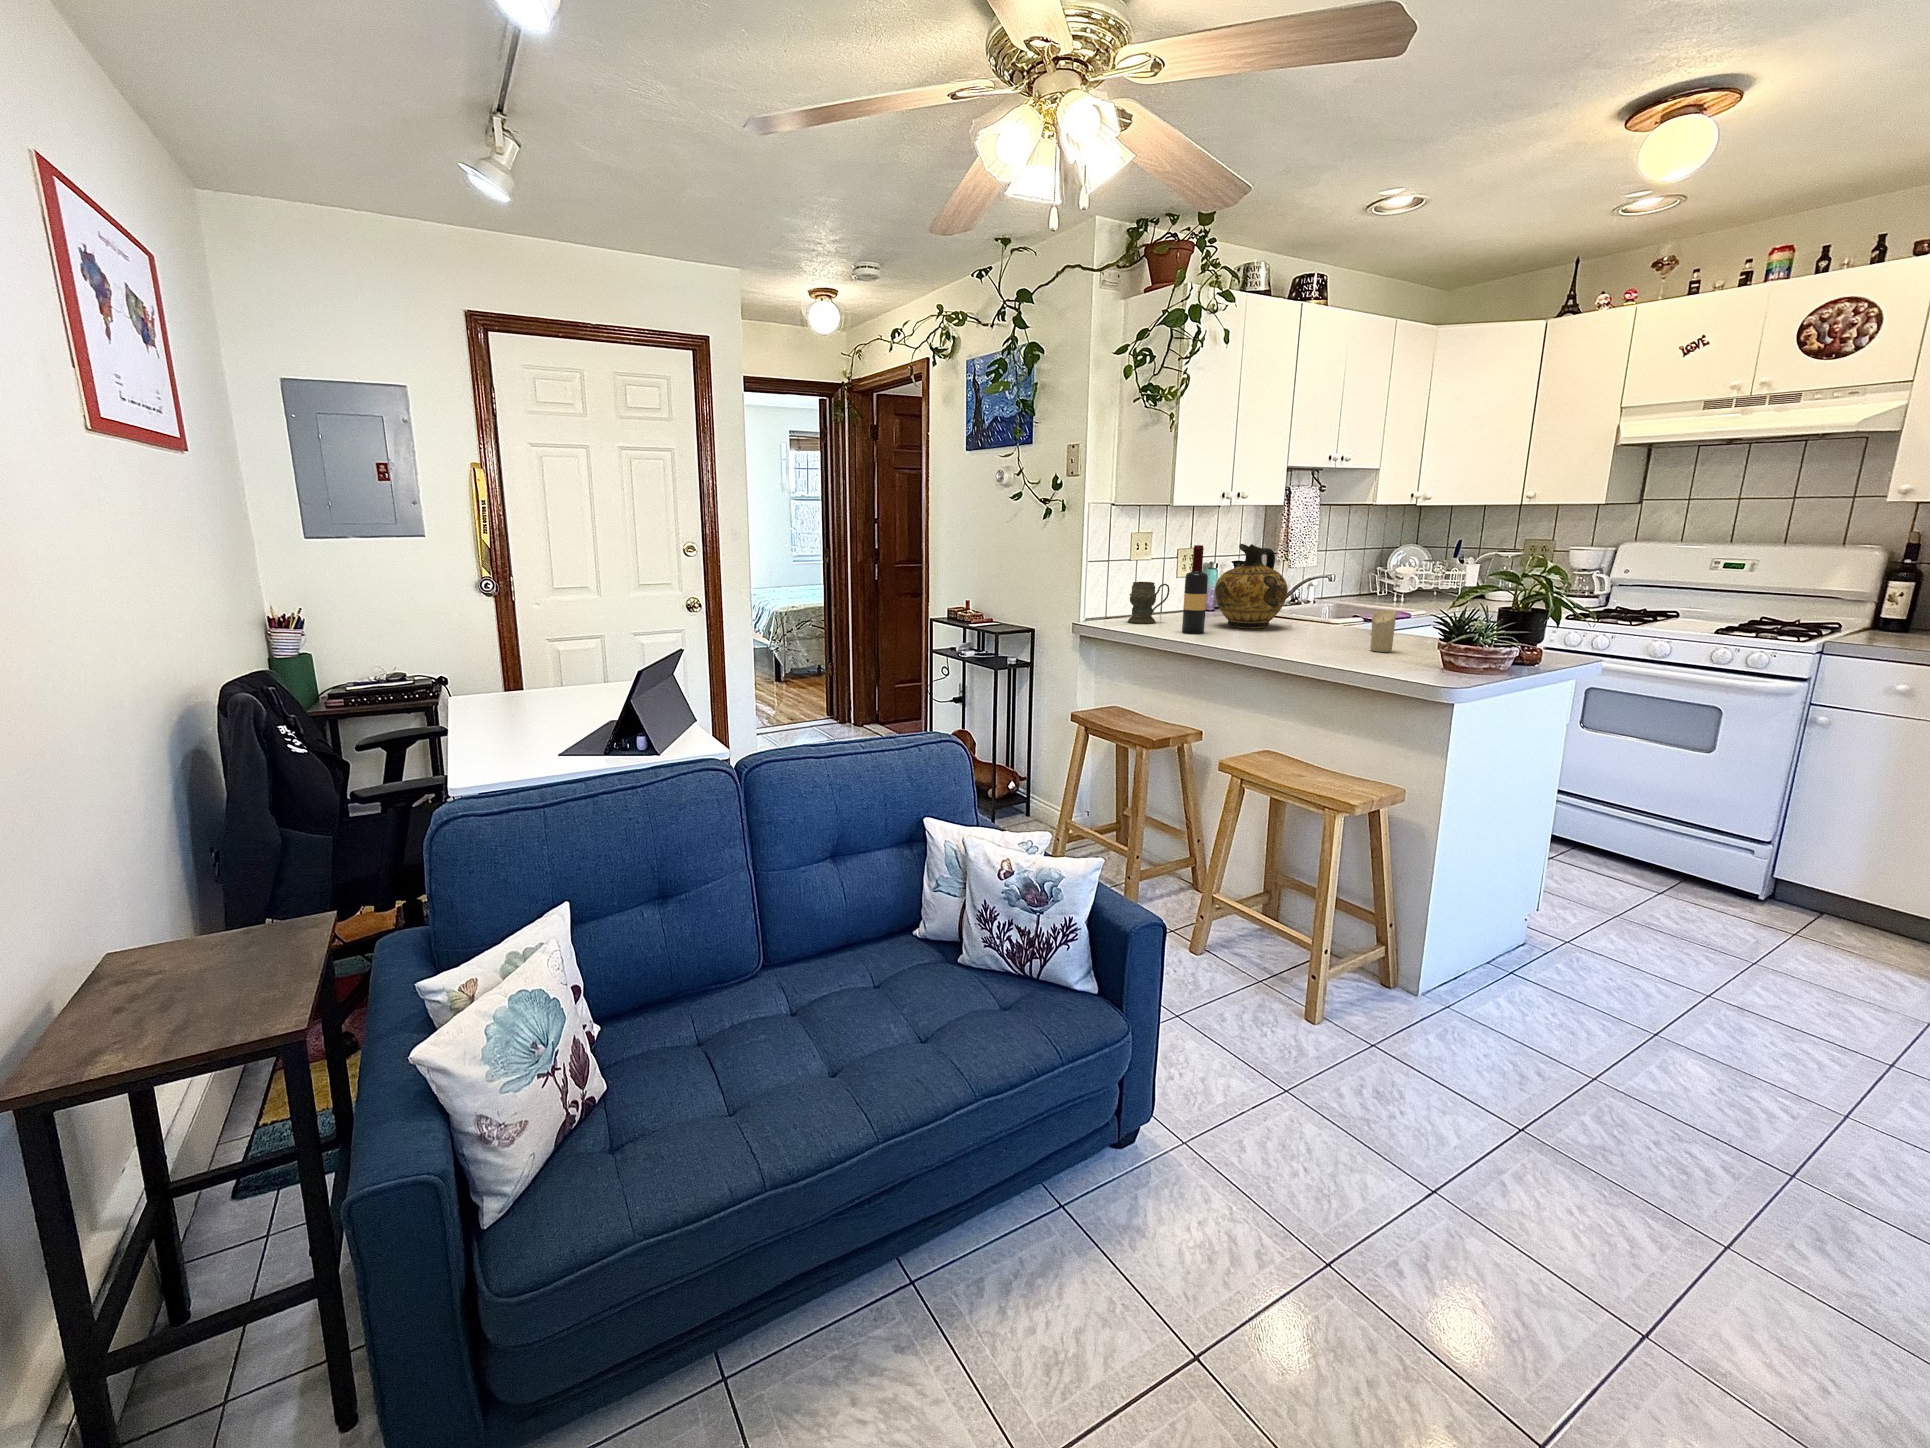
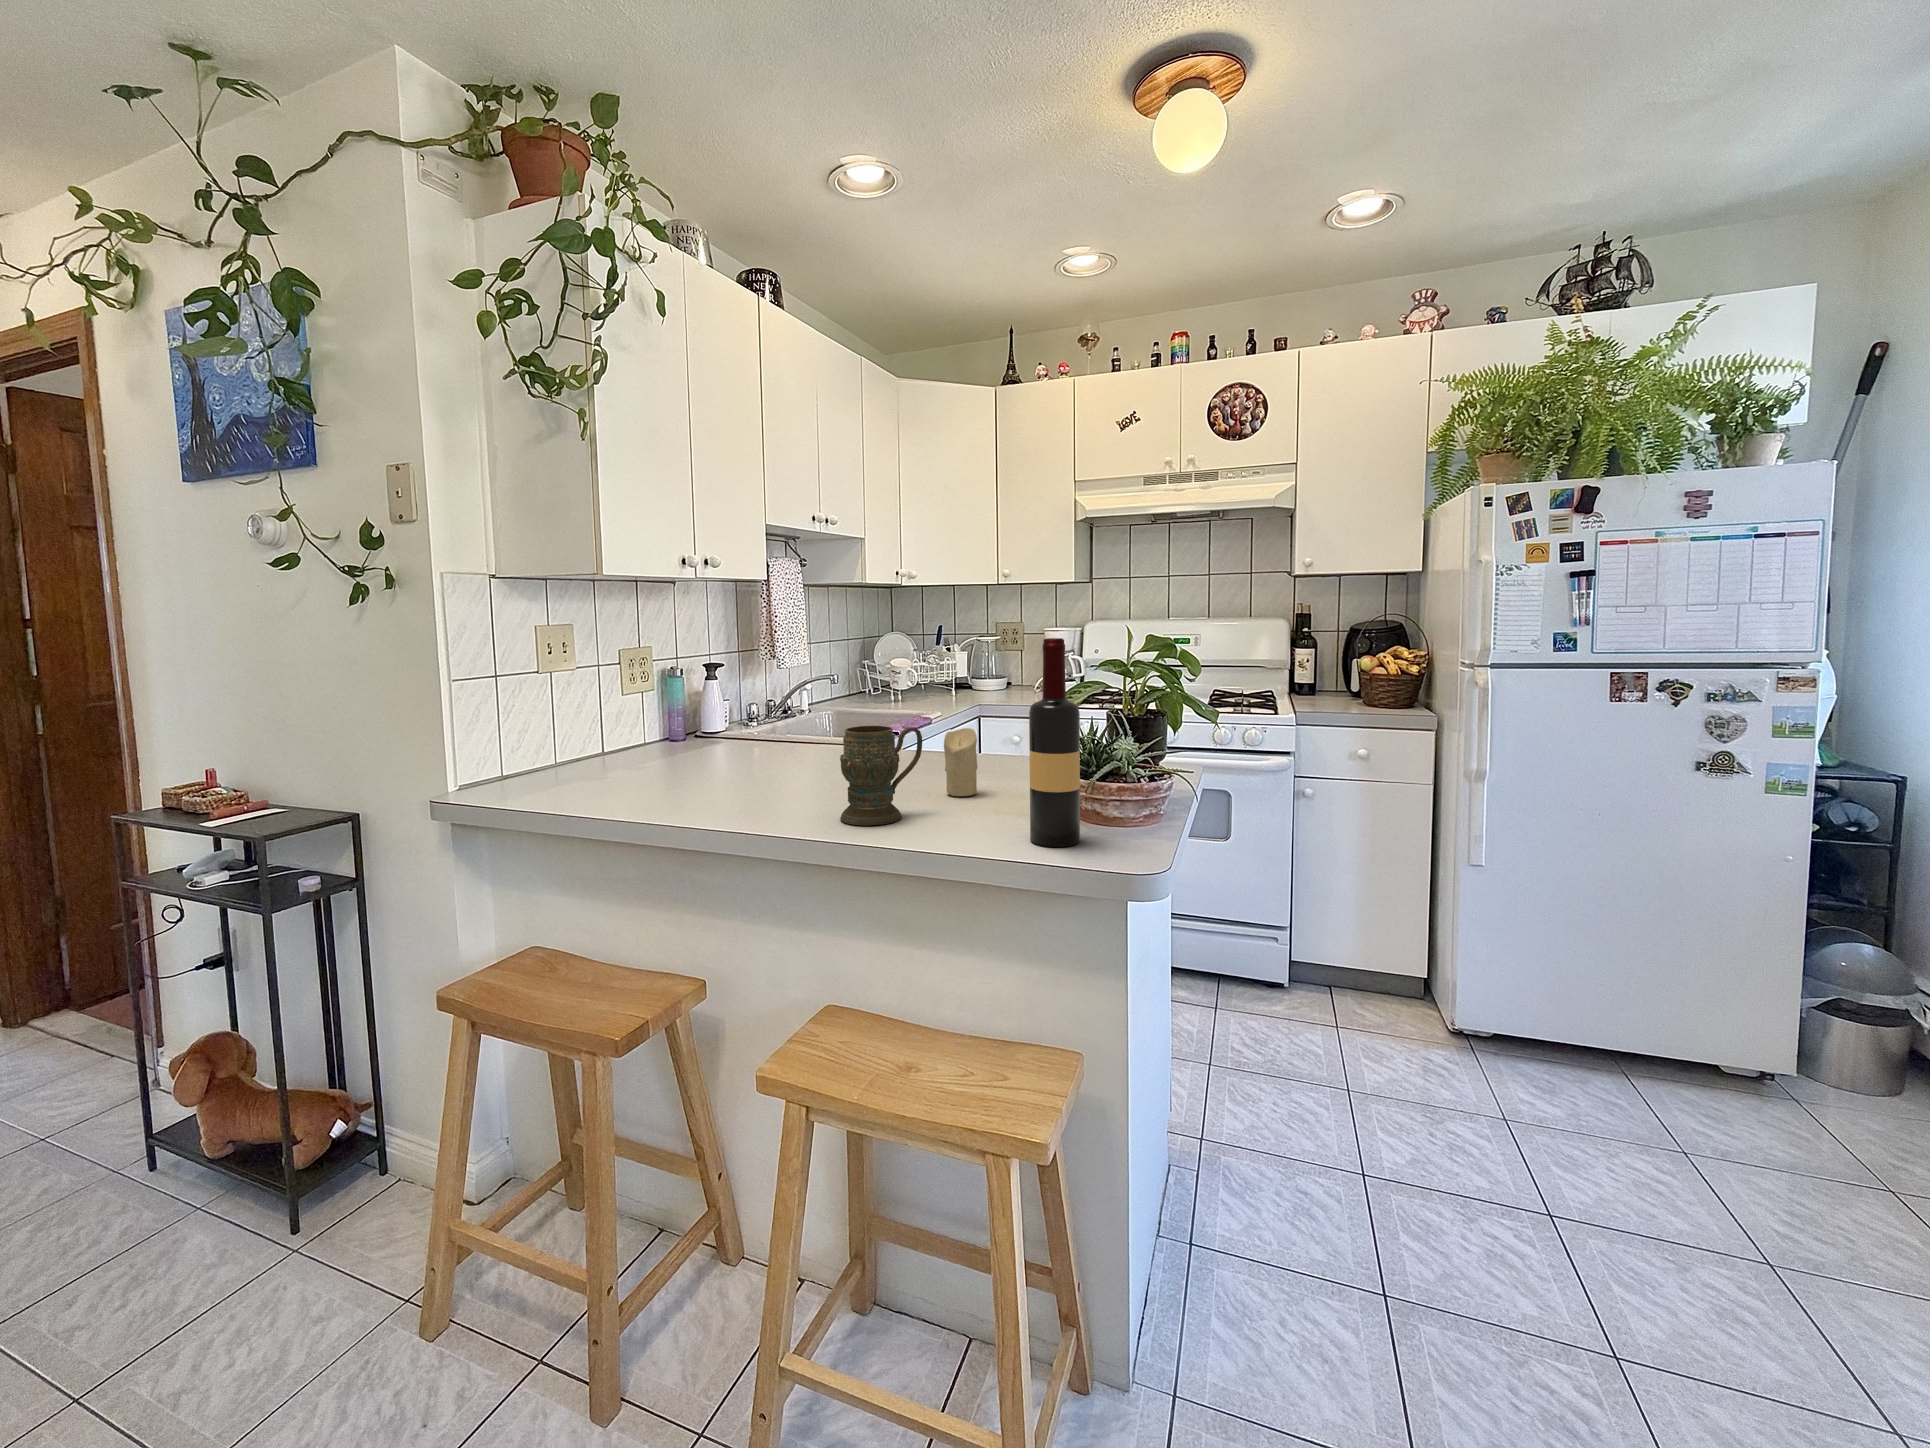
ceramic jug: present [1215,544,1288,628] -> none [689,636,799,771]
wine bottle: present [1182,545,1208,634] -> present [1029,638,1080,847]
mug: present [1128,582,1169,624] -> present [840,726,922,825]

